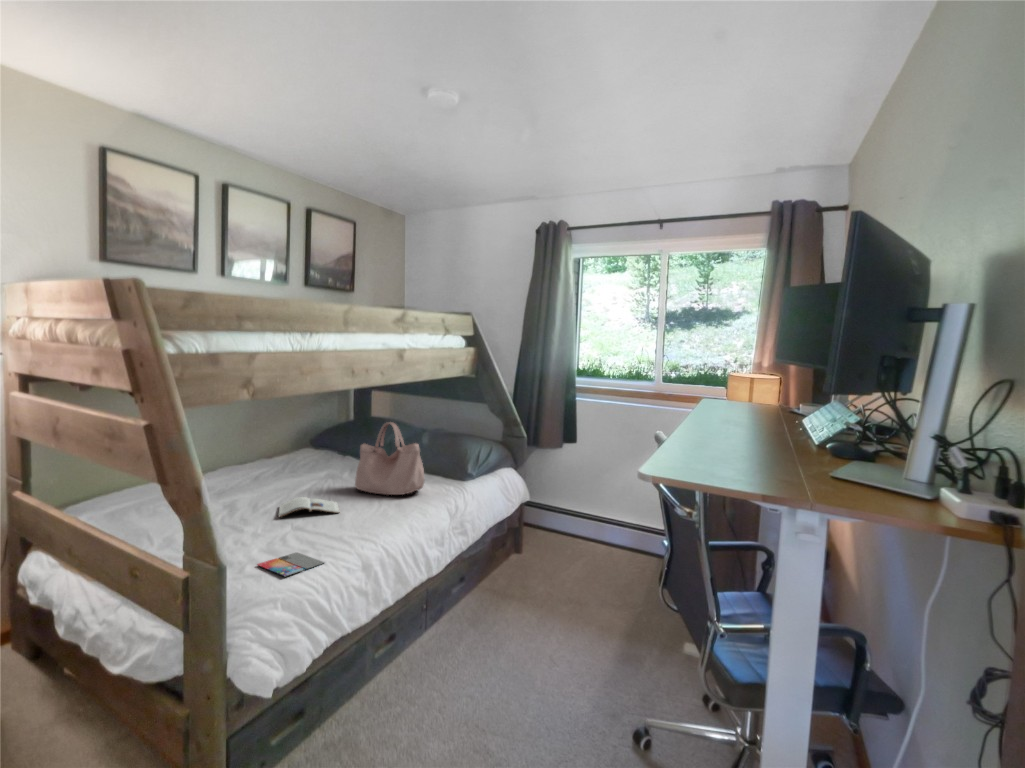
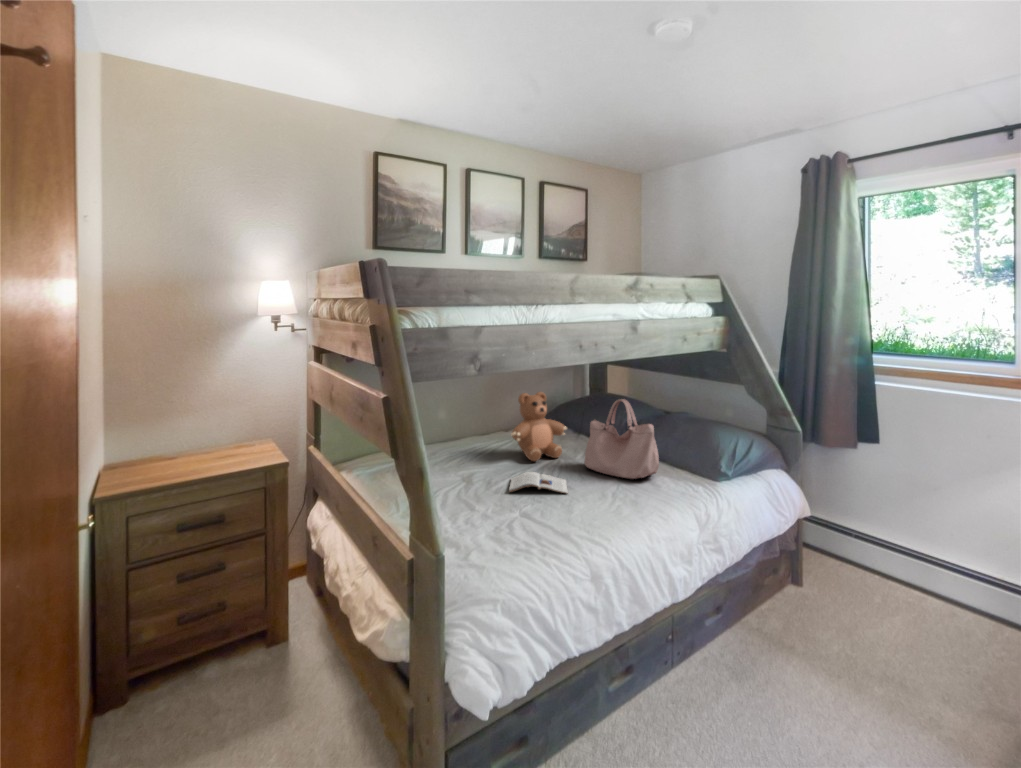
teddy bear: none [277,419,337,489] -> present [511,392,567,461]
smartphone: present [257,552,324,576] -> none [483,537,549,567]

